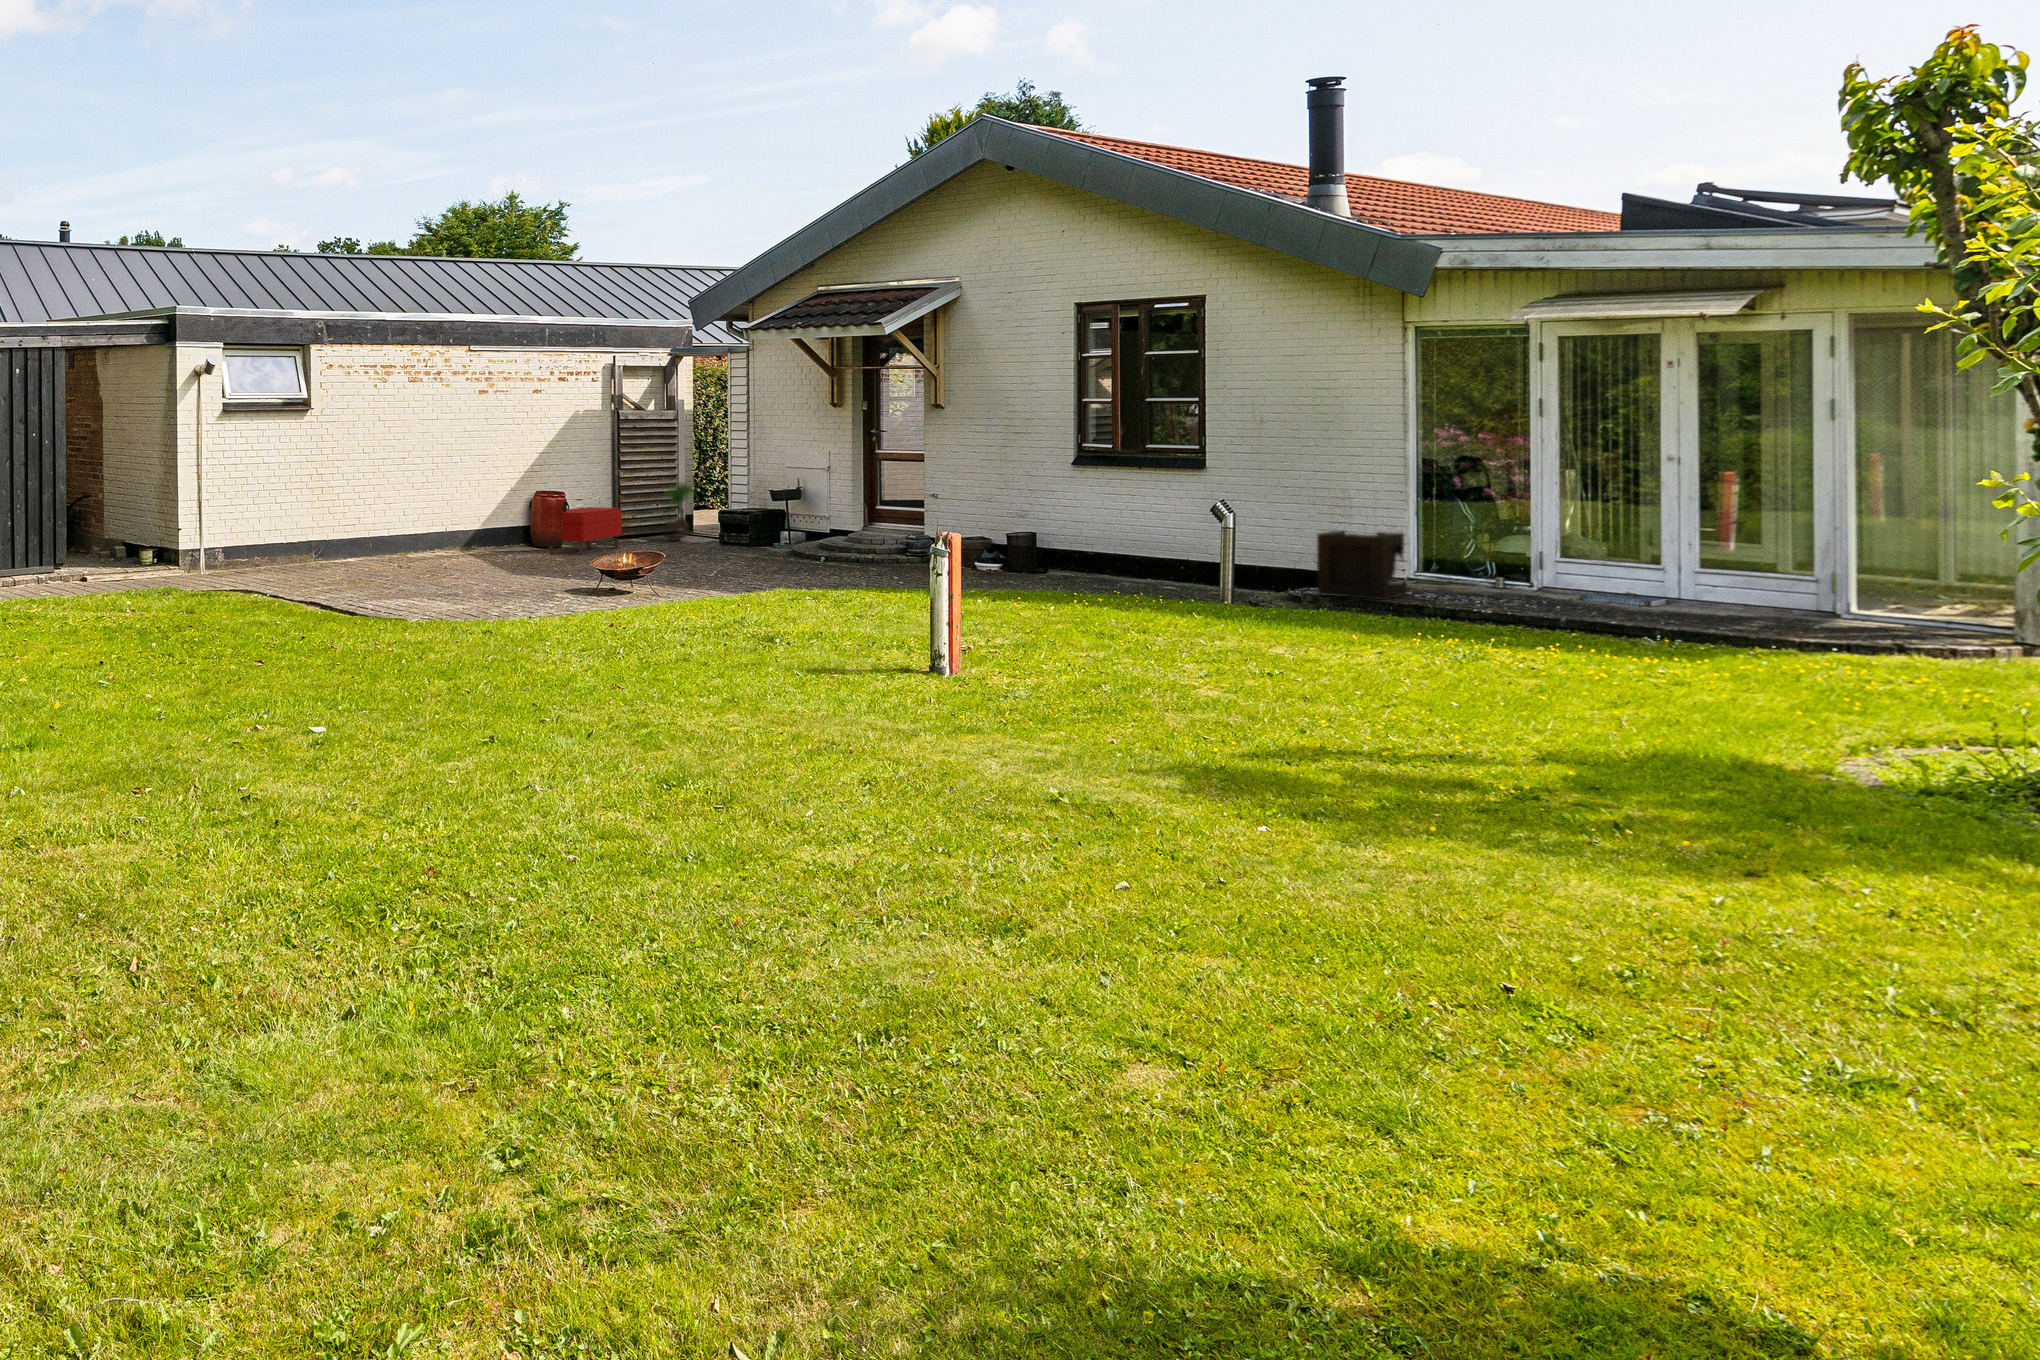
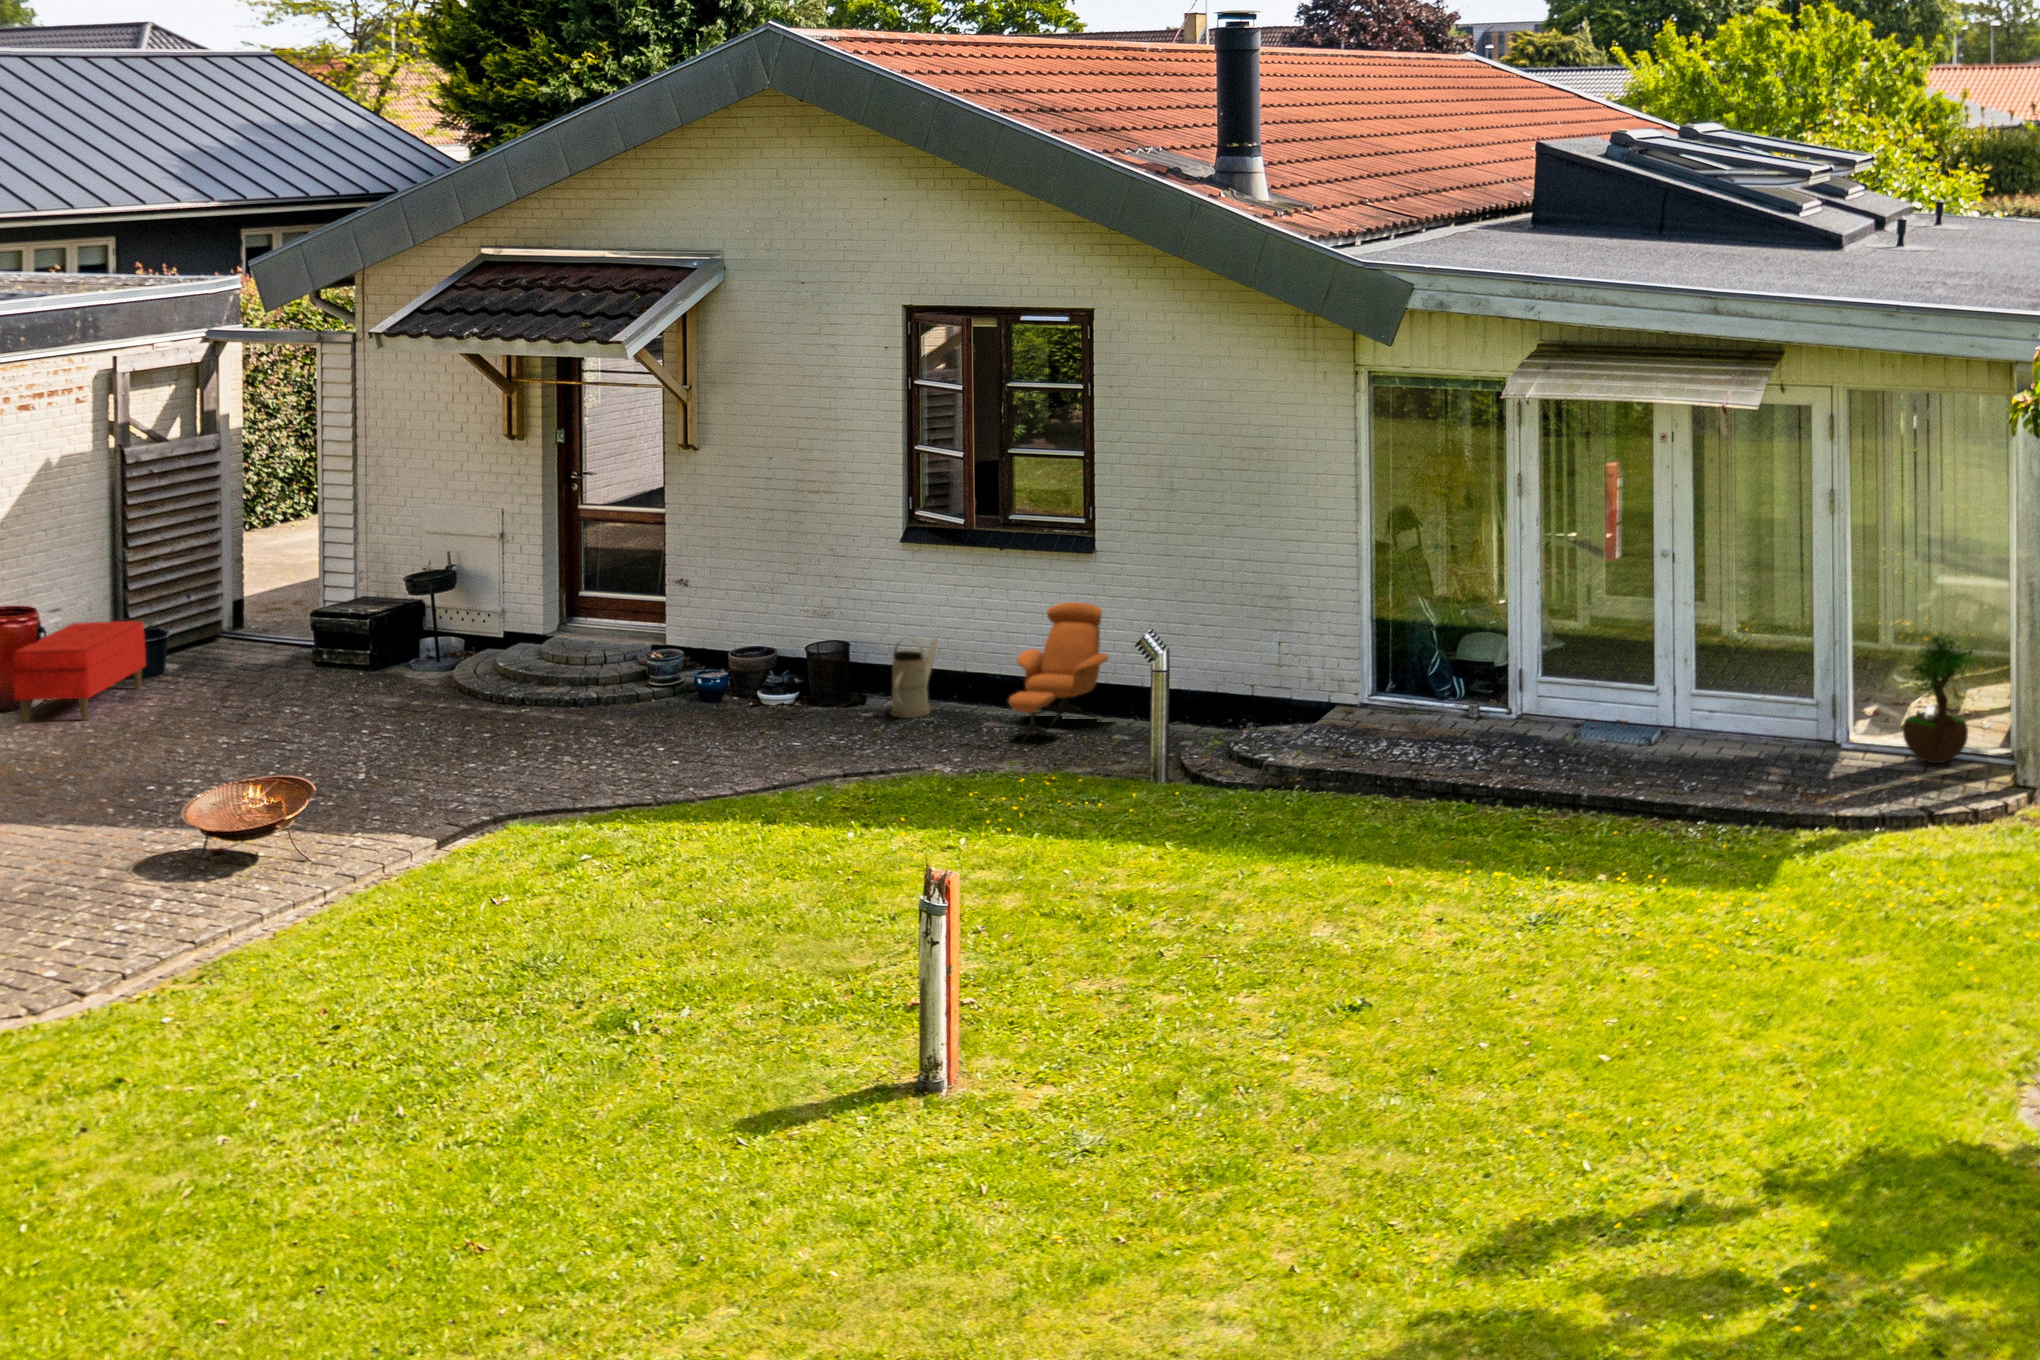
potted tree: present [665,482,693,541] -> present [1897,624,1982,763]
lounge chair: none [1125,502,1209,587] -> present [1009,602,1108,739]
watering can: none [1053,522,1092,576] -> present [891,637,938,718]
wooden crate: present [1317,531,1407,600] -> none [1261,642,1360,744]

